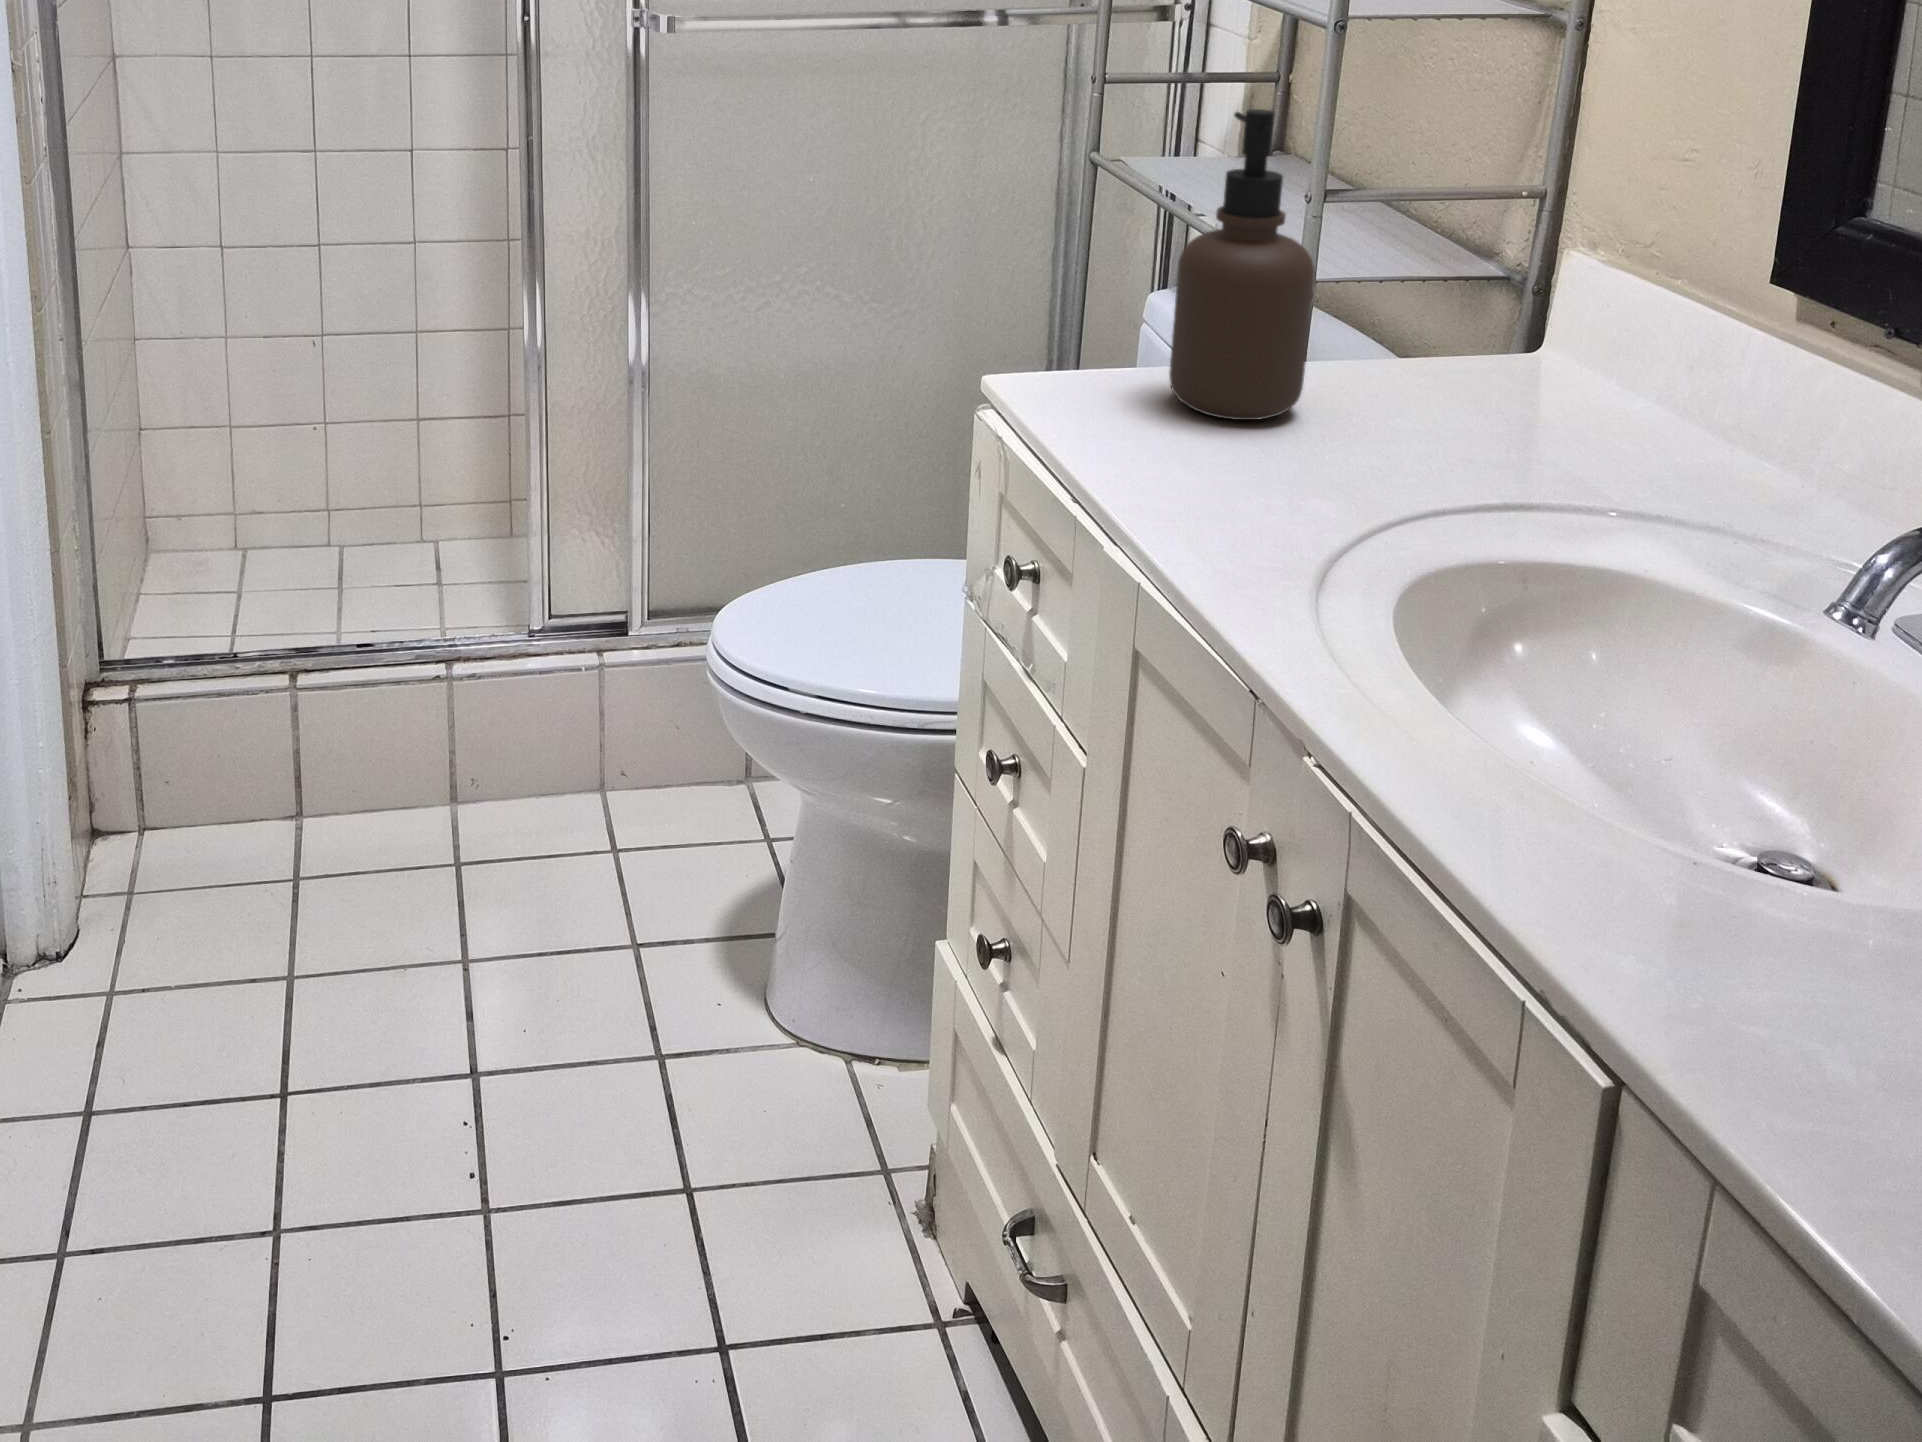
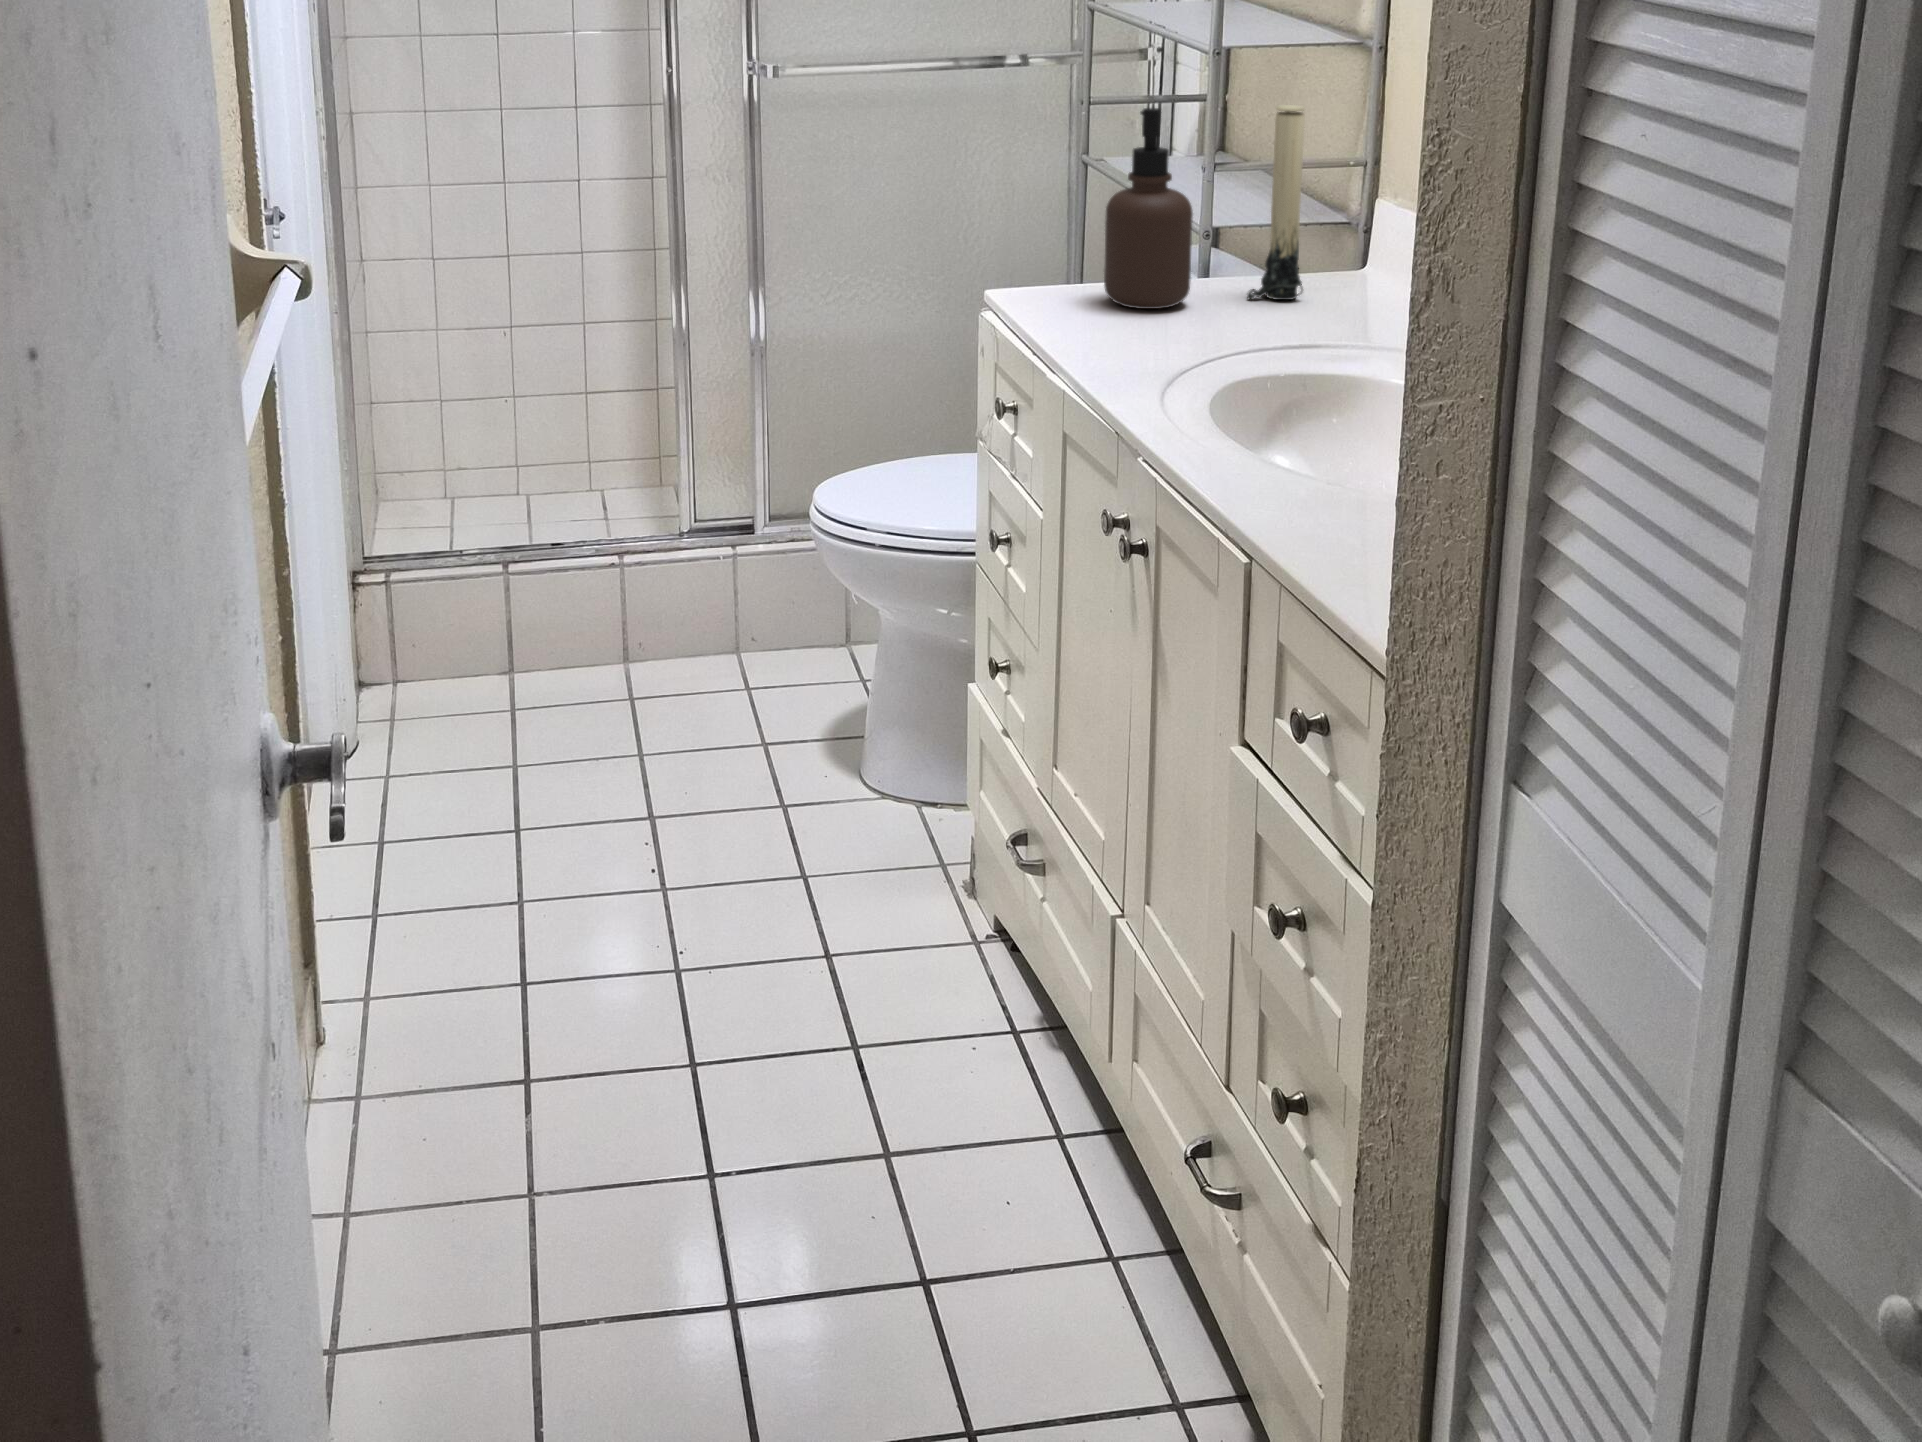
candle: none [1381,109,1492,405] -> present [1247,105,1305,300]

